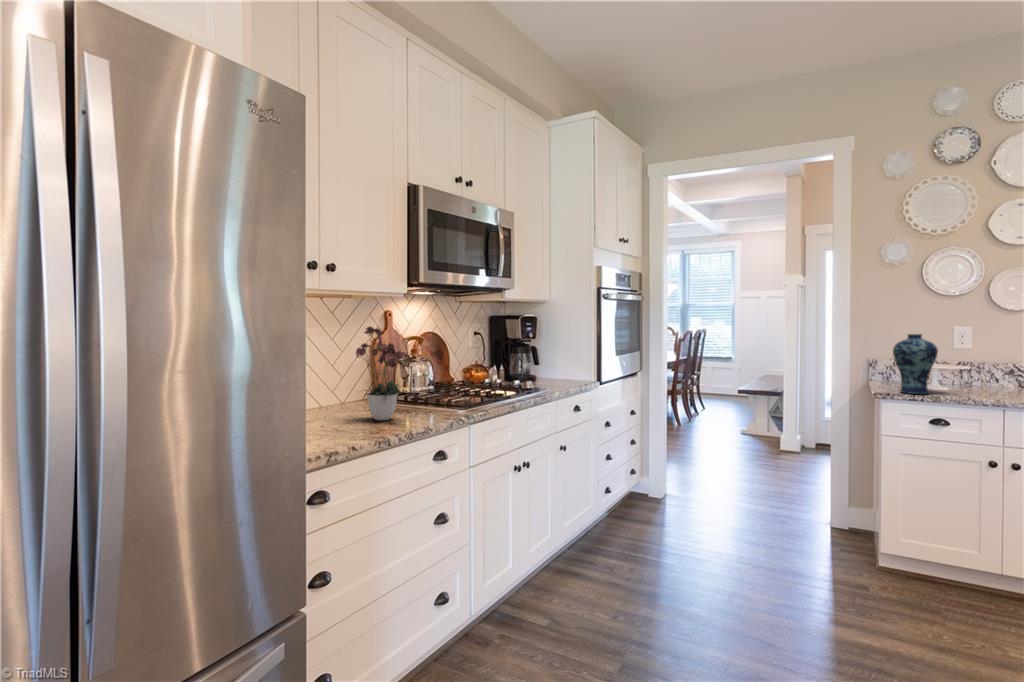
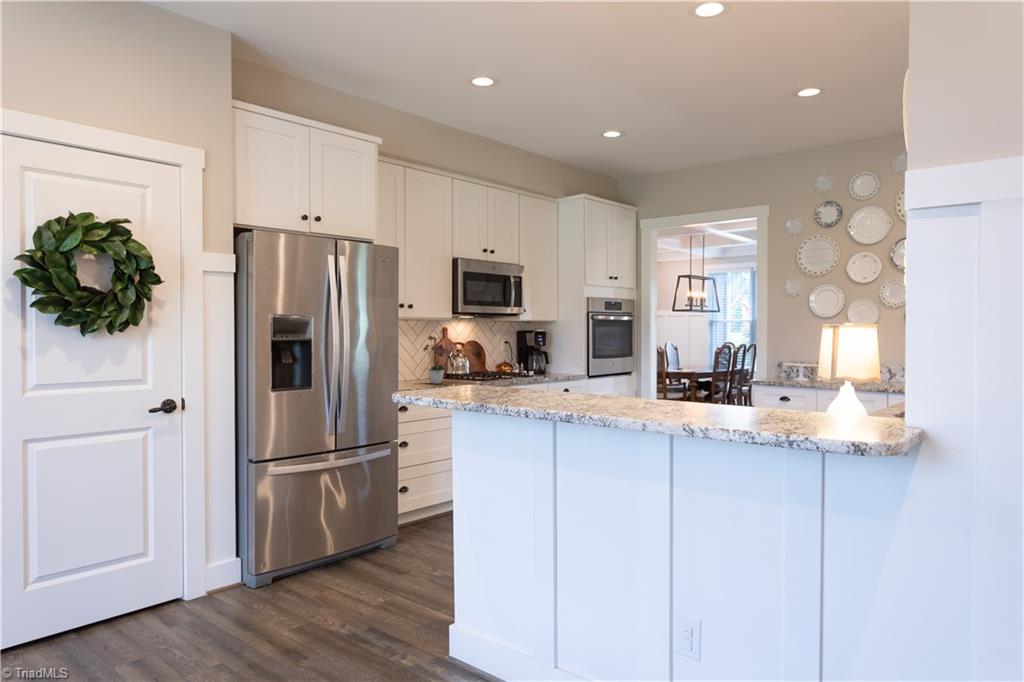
vase: present [893,334,938,394] -> none [774,341,801,381]

